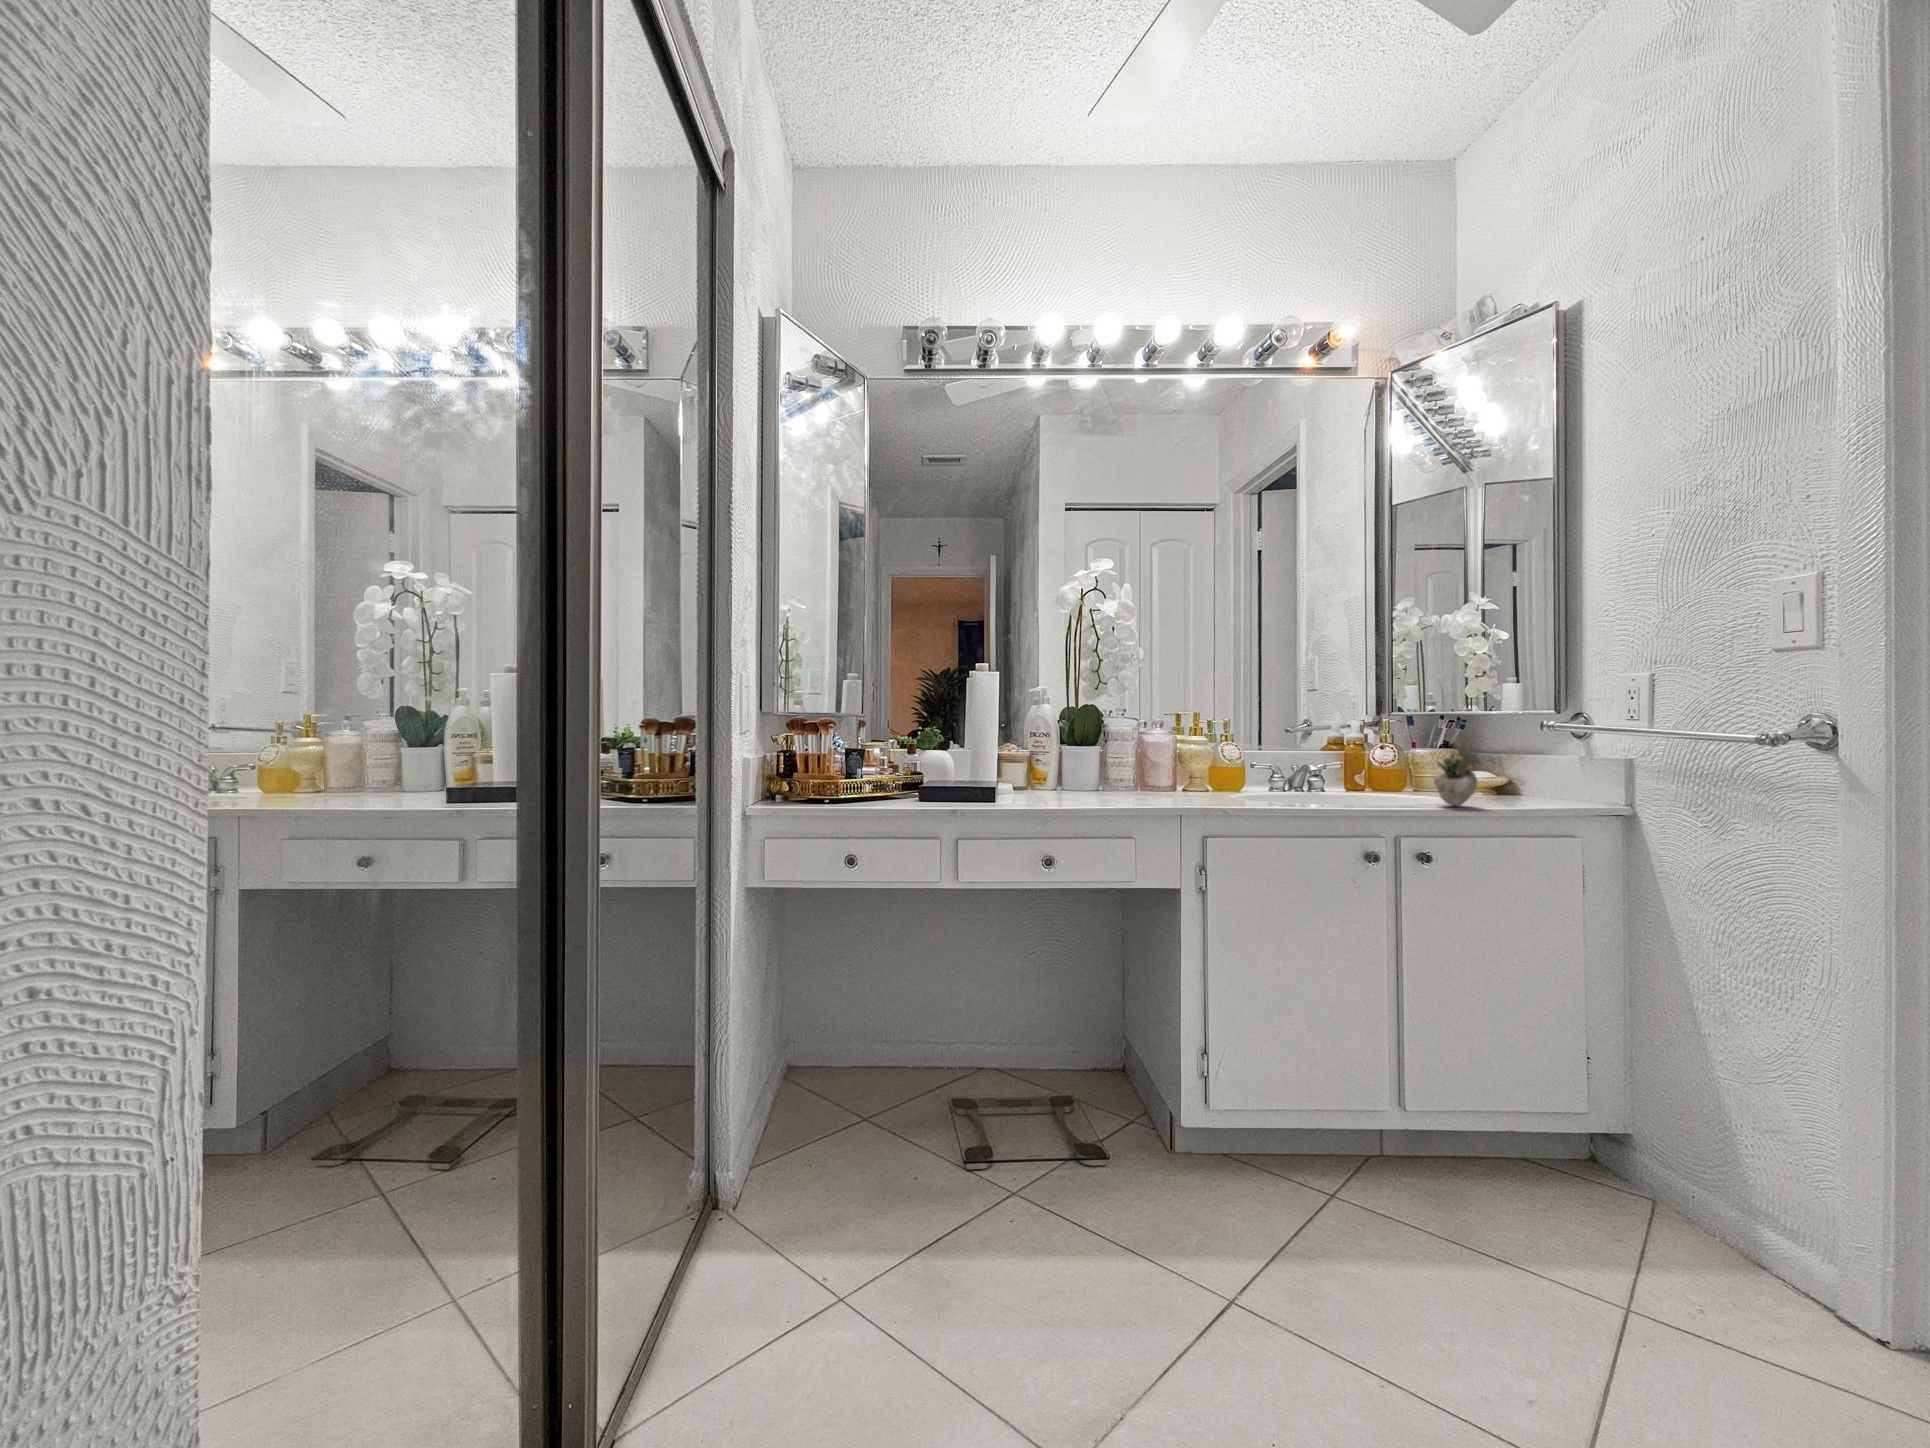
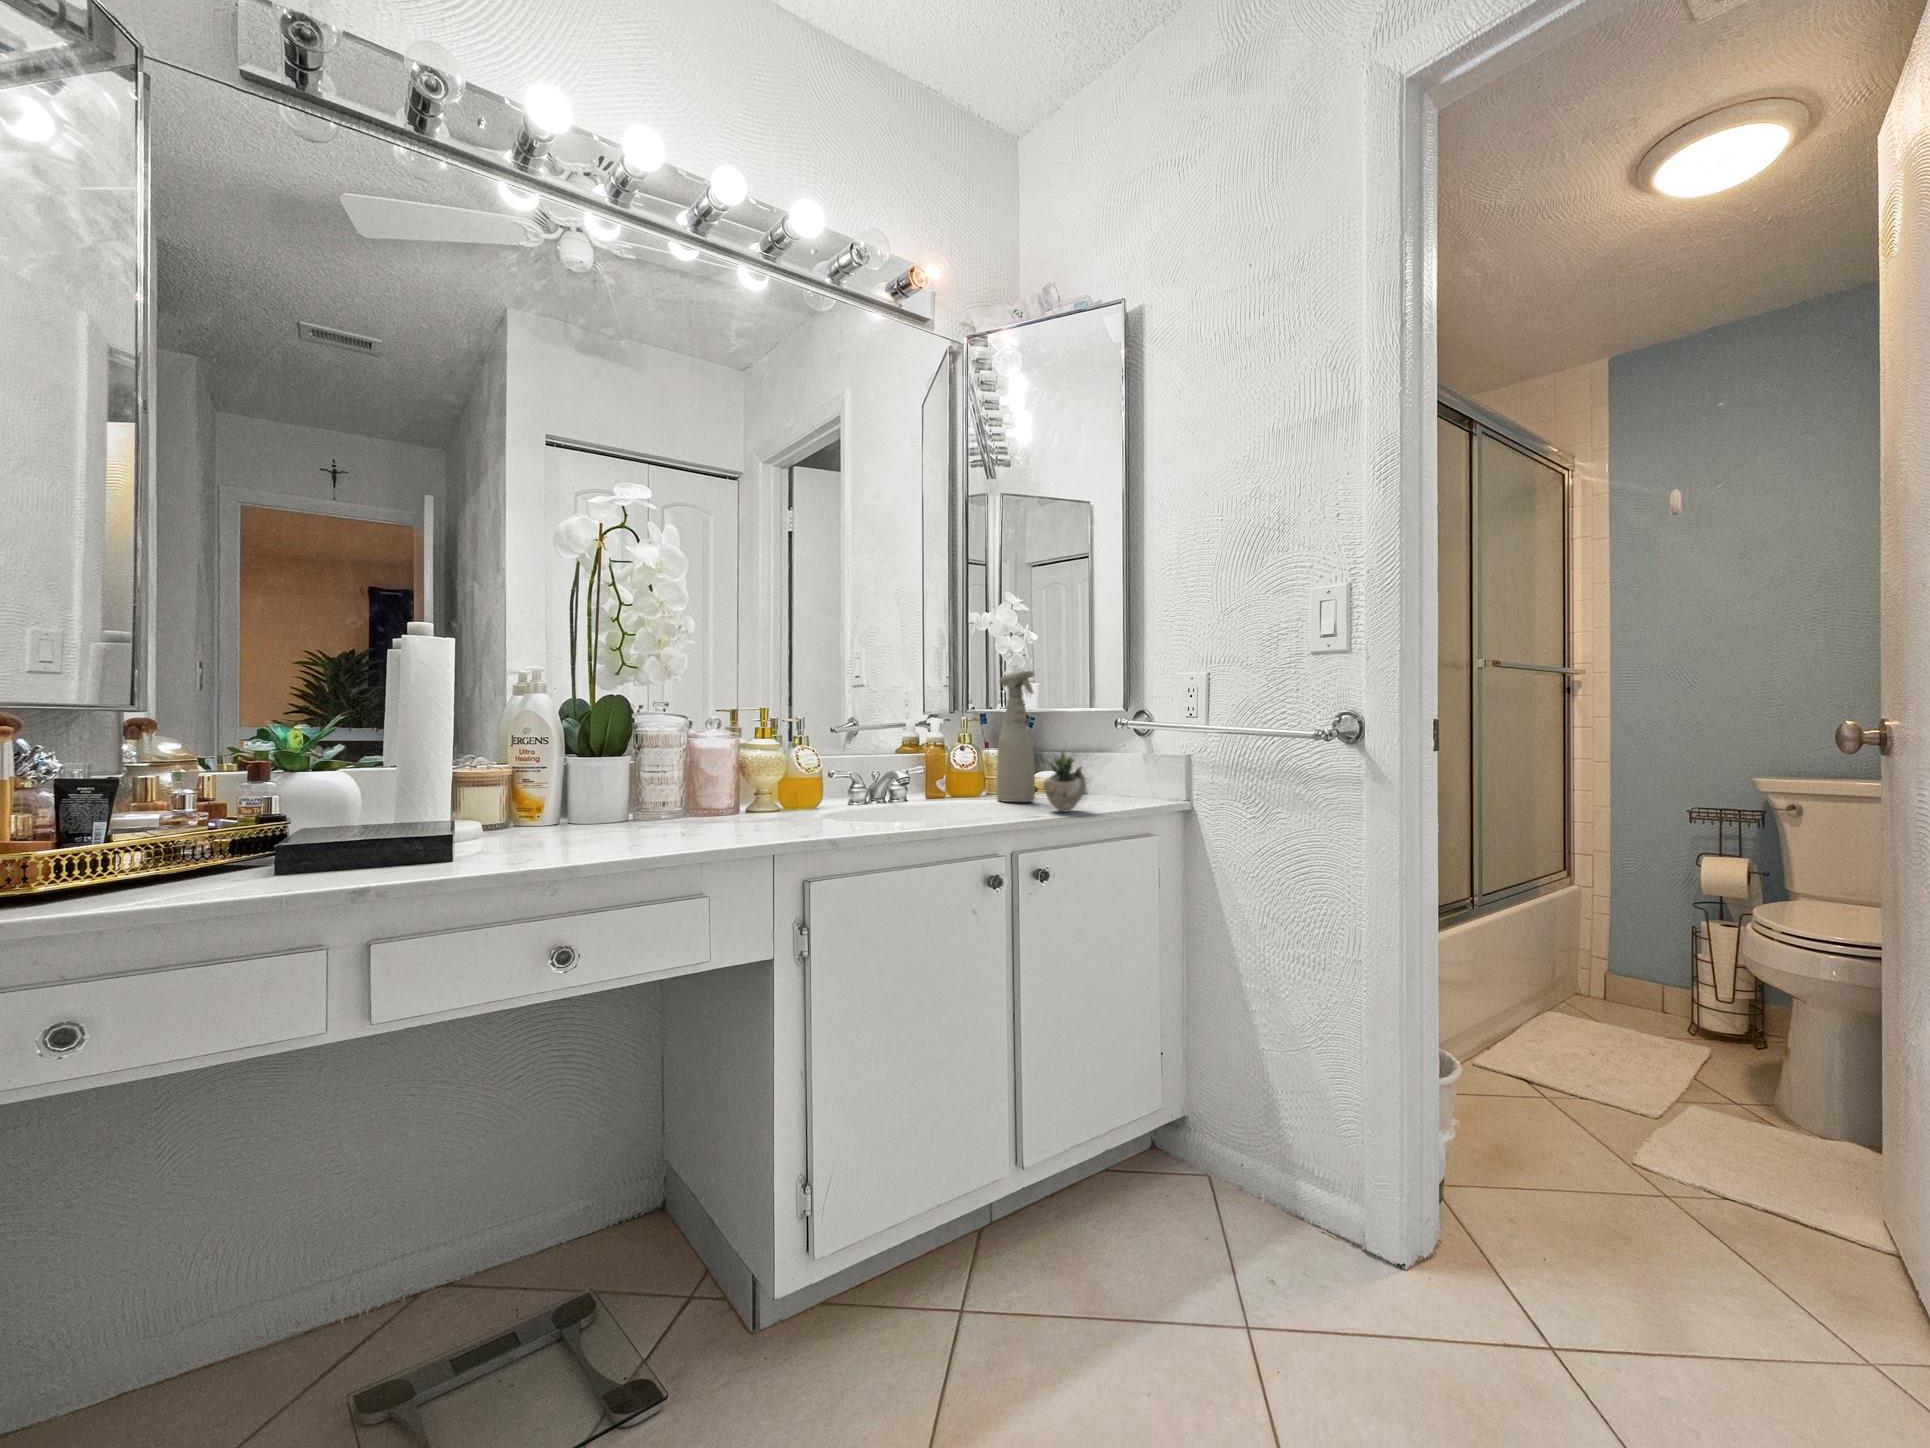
spray bottle: none [1405,678,1441,798] -> present [996,671,1035,802]

